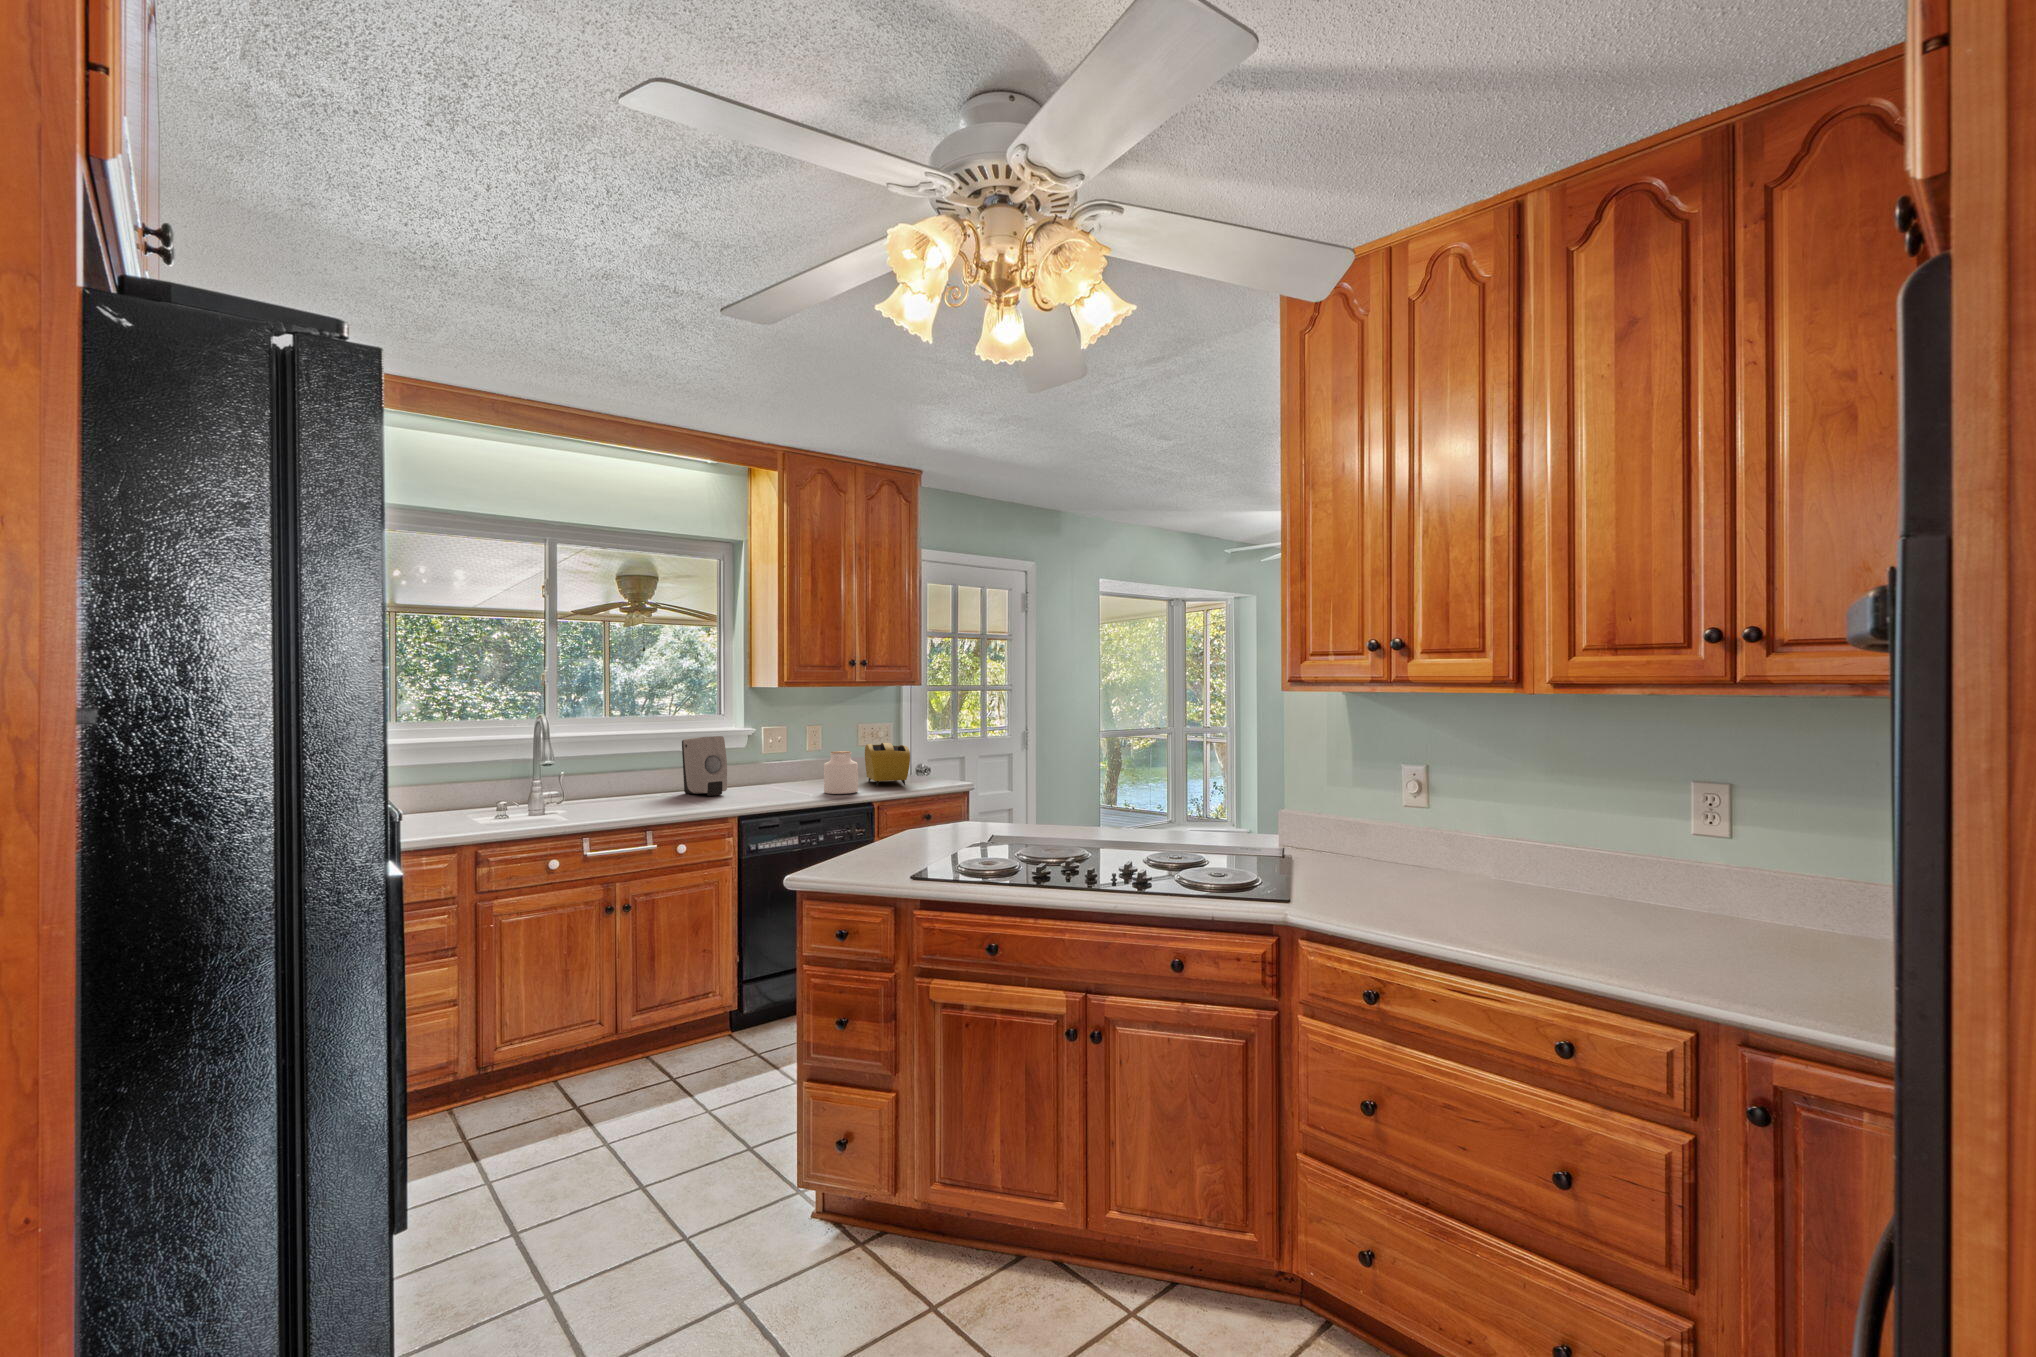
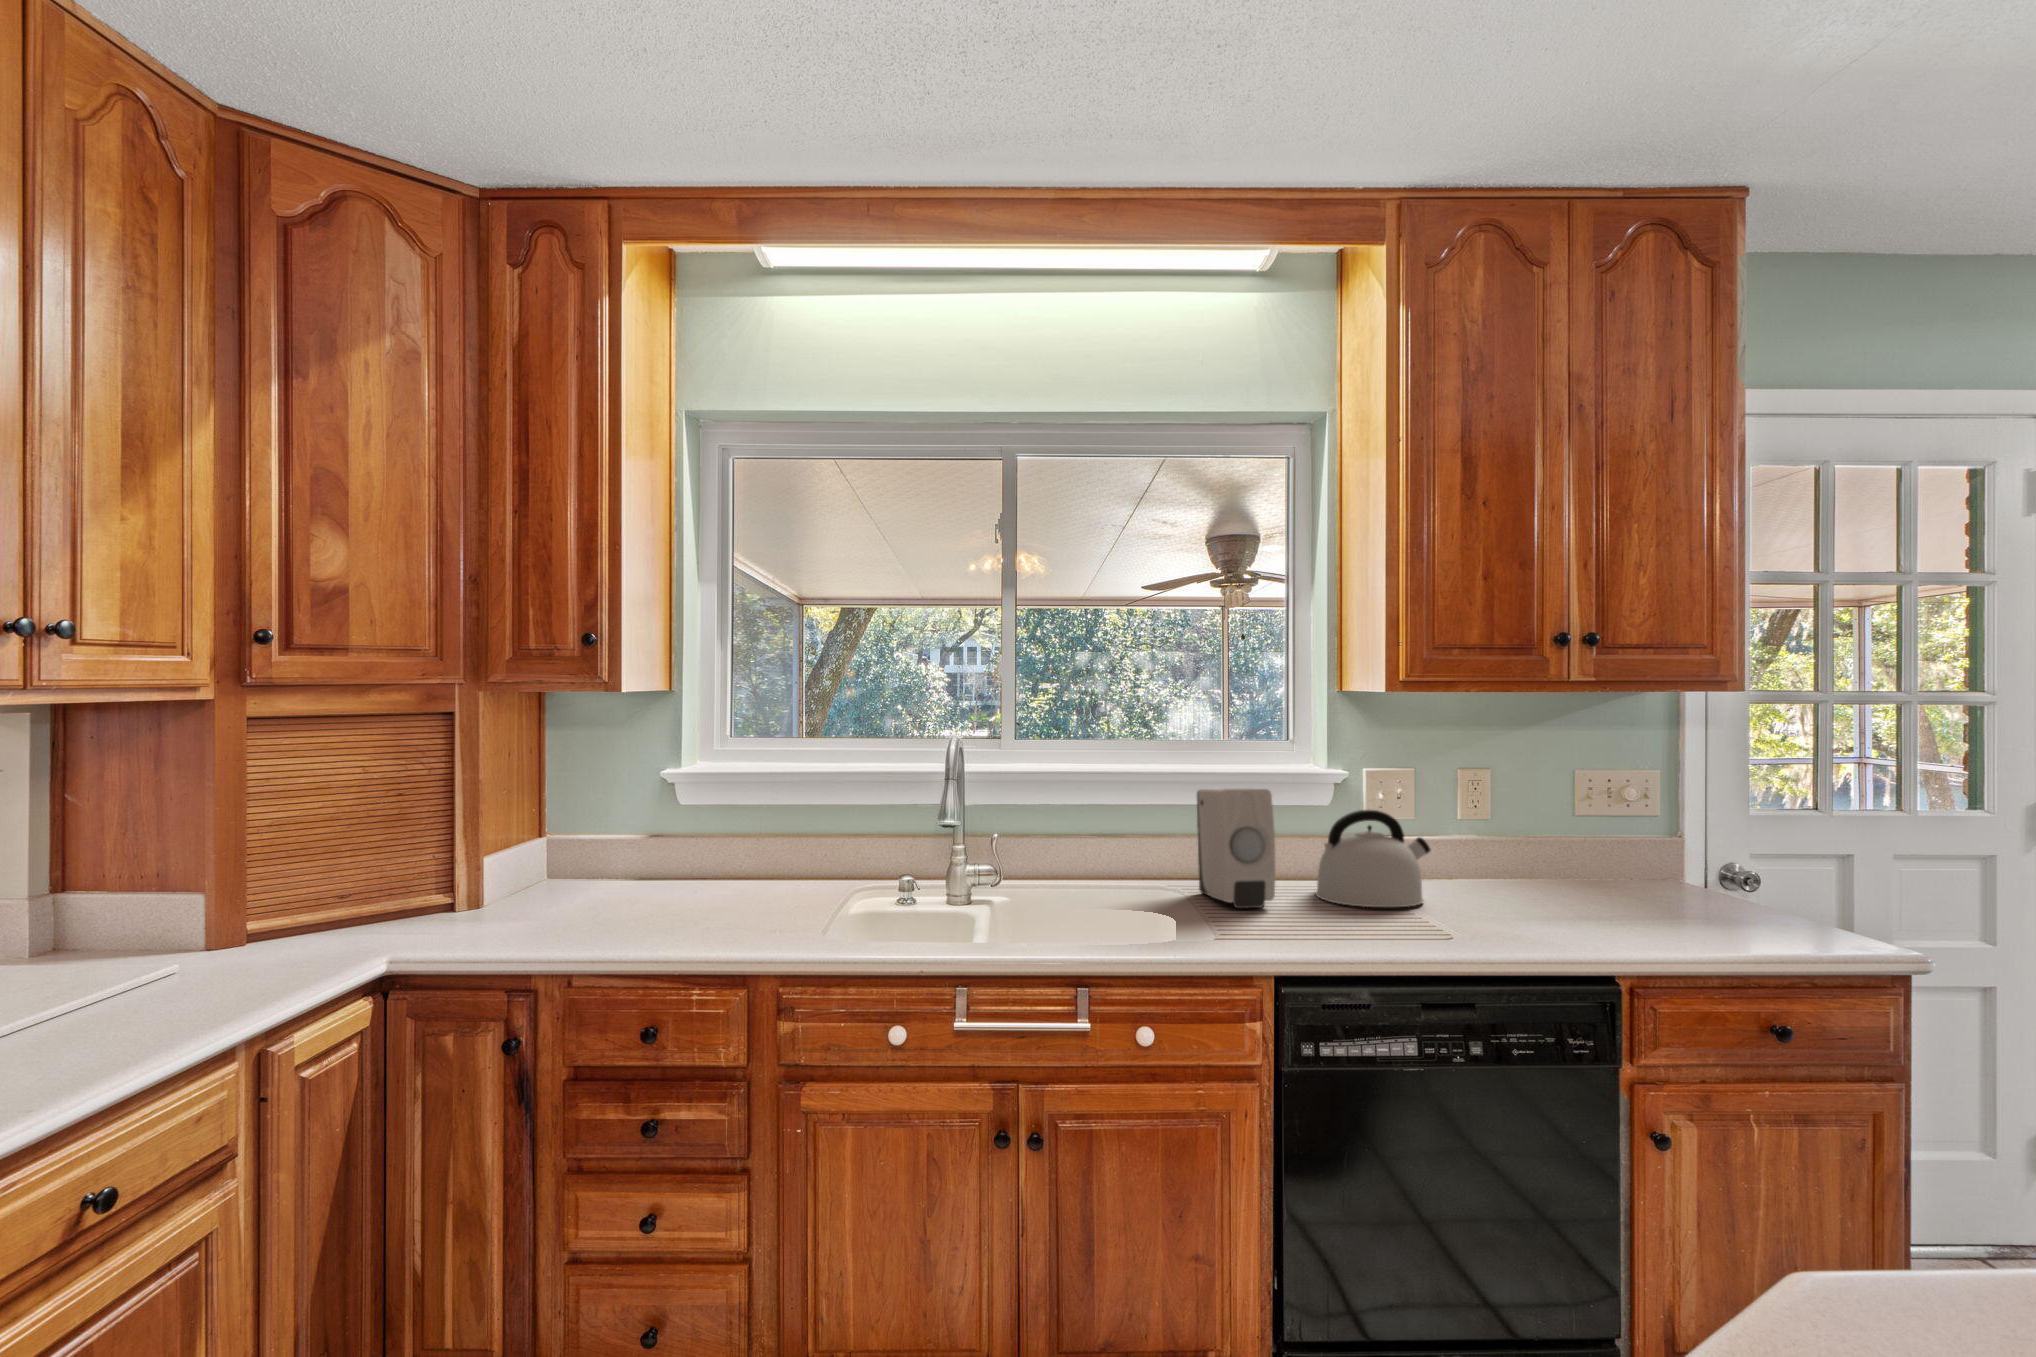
toaster: present [865,743,910,786] -> none [1591,821,1711,930]
kettle: none [742,745,797,791] -> present [1316,810,1430,907]
jar: present [824,751,858,794] -> none [1486,839,1570,942]

